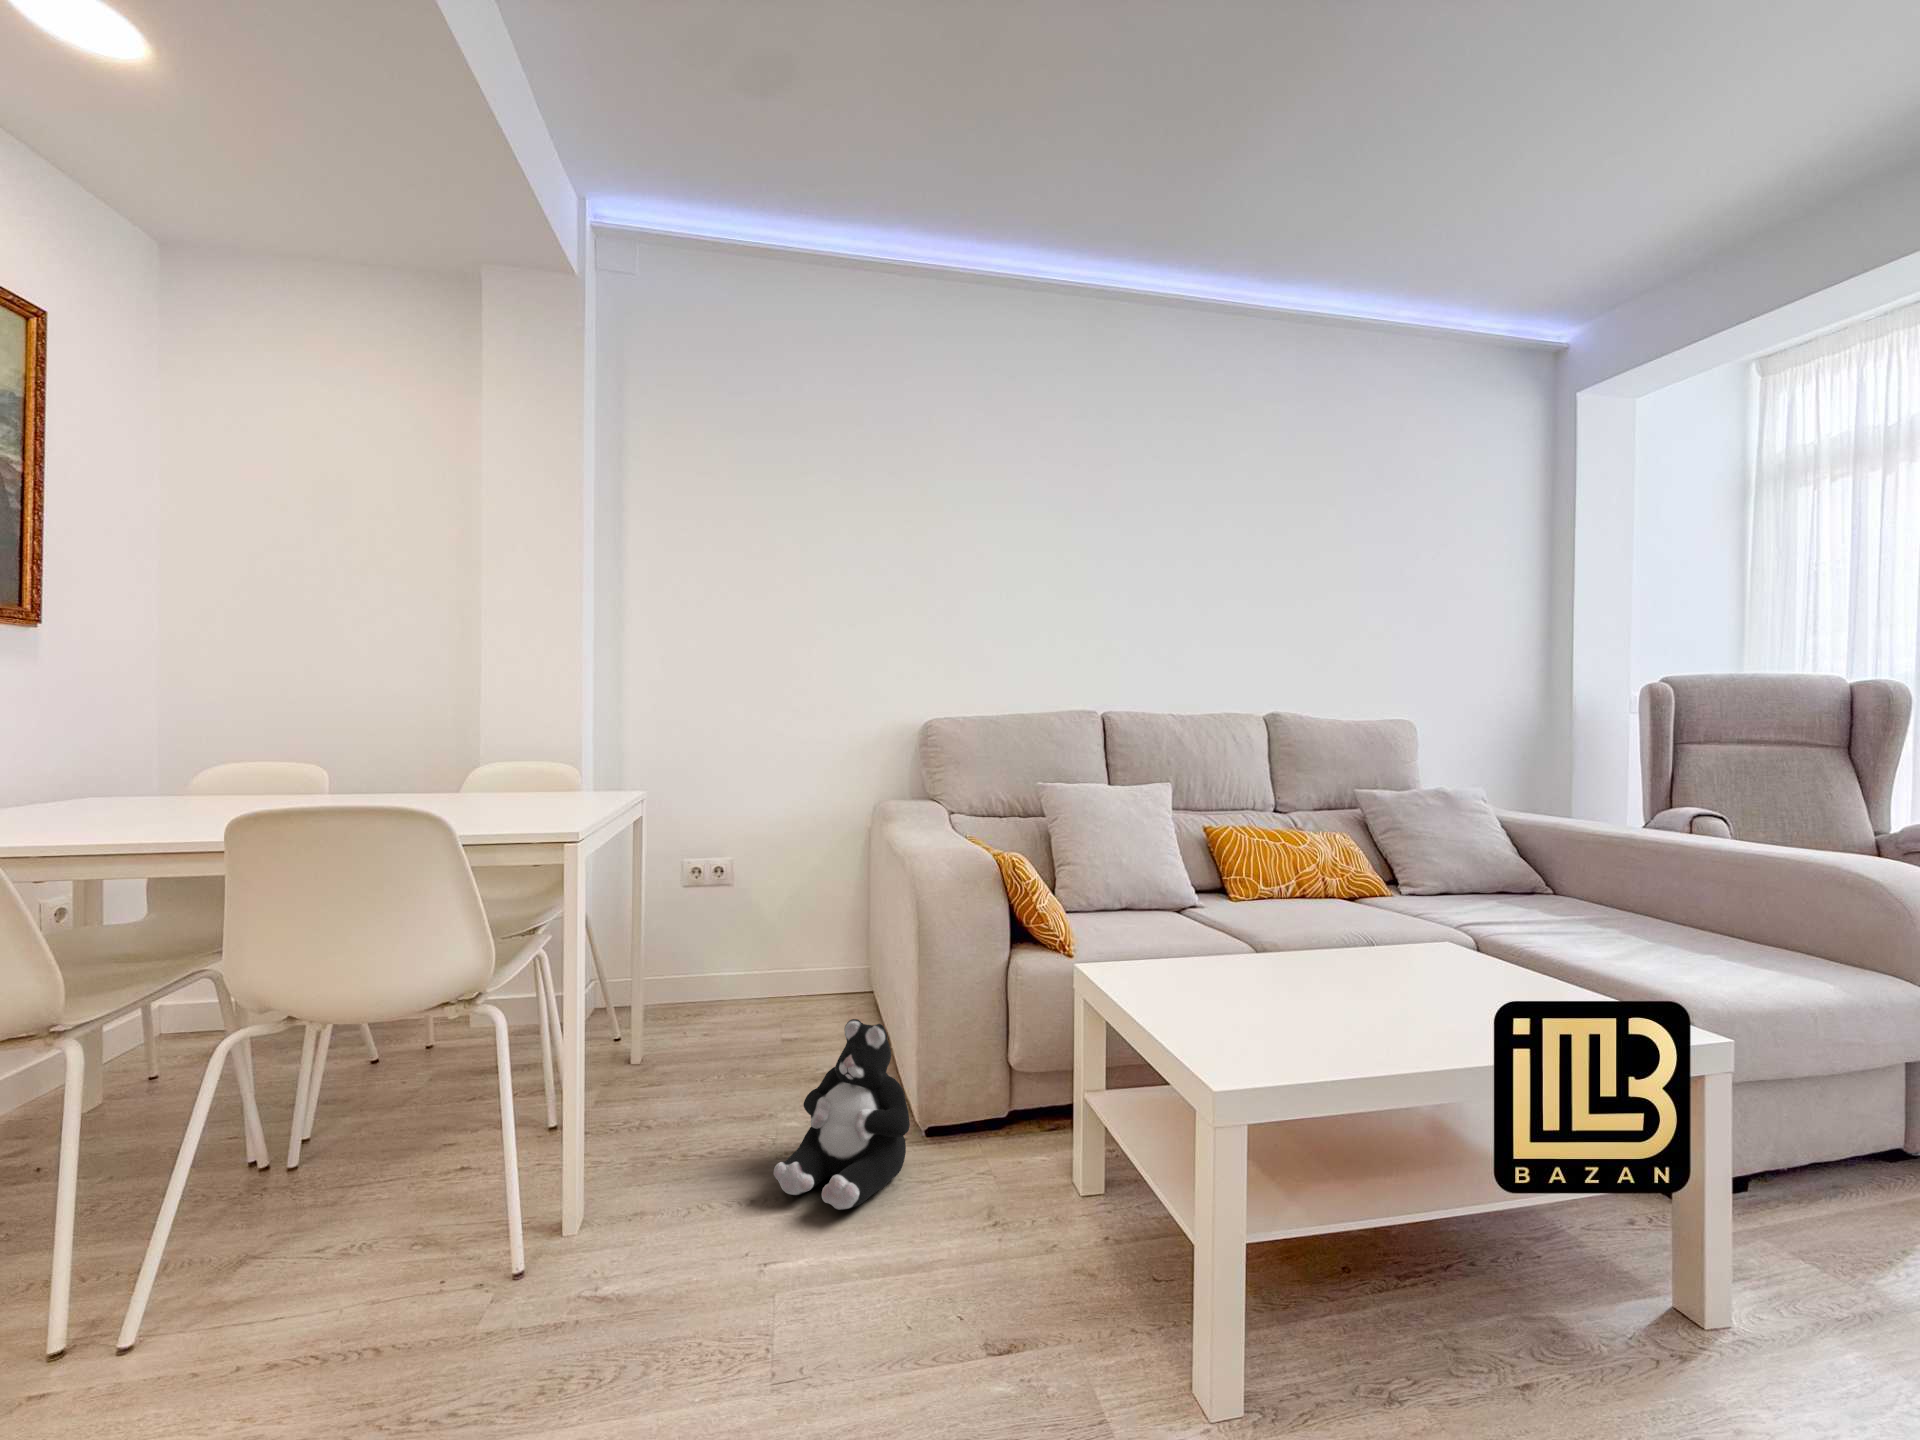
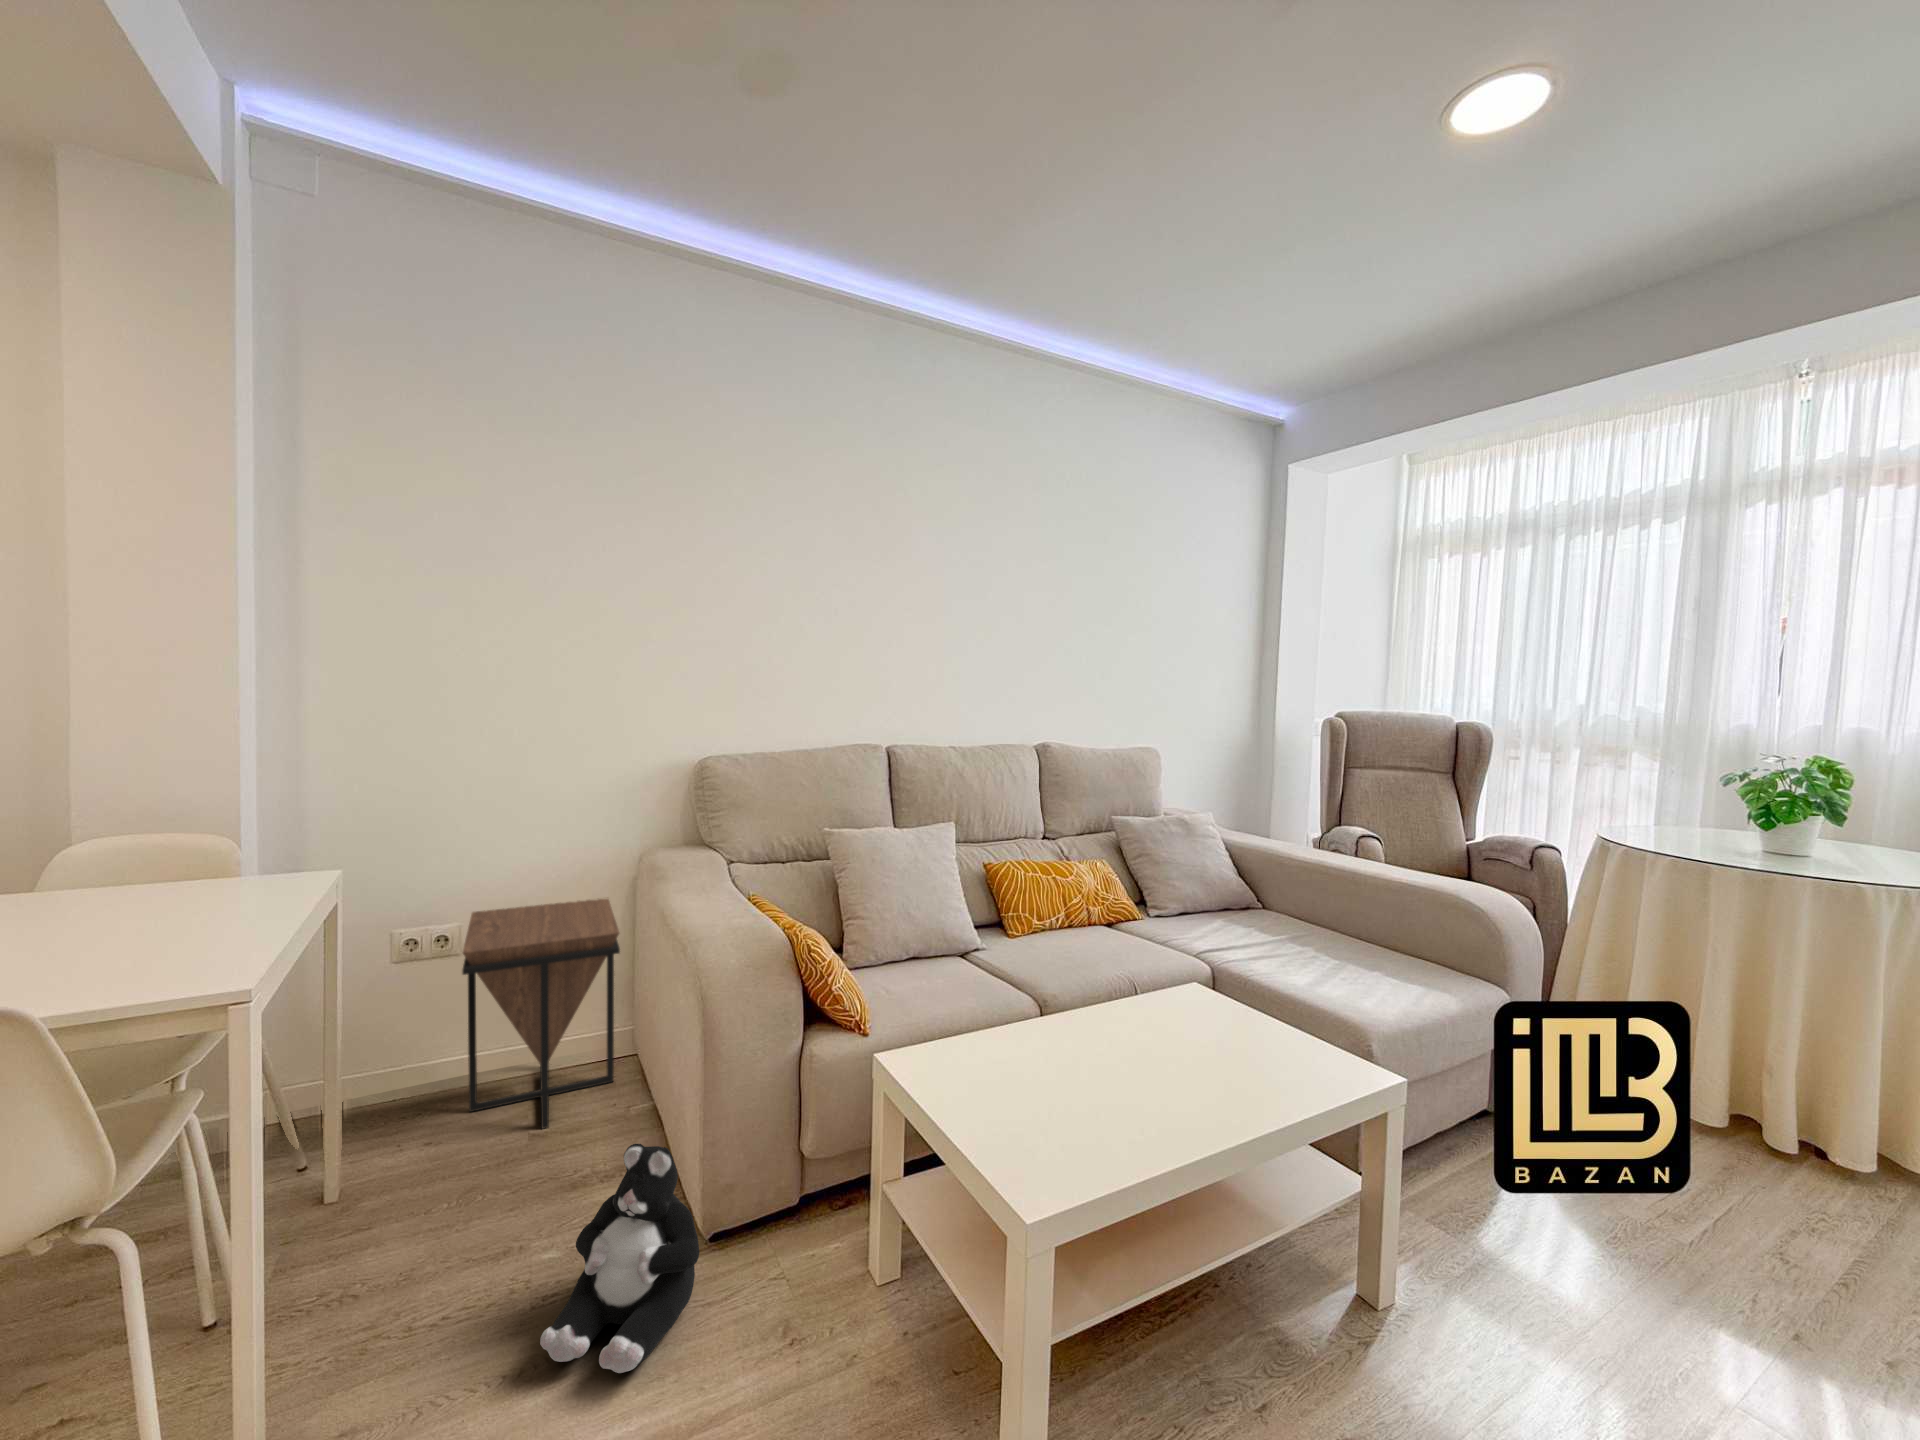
side table: none [715,846,845,1042] -> present [462,899,620,1129]

